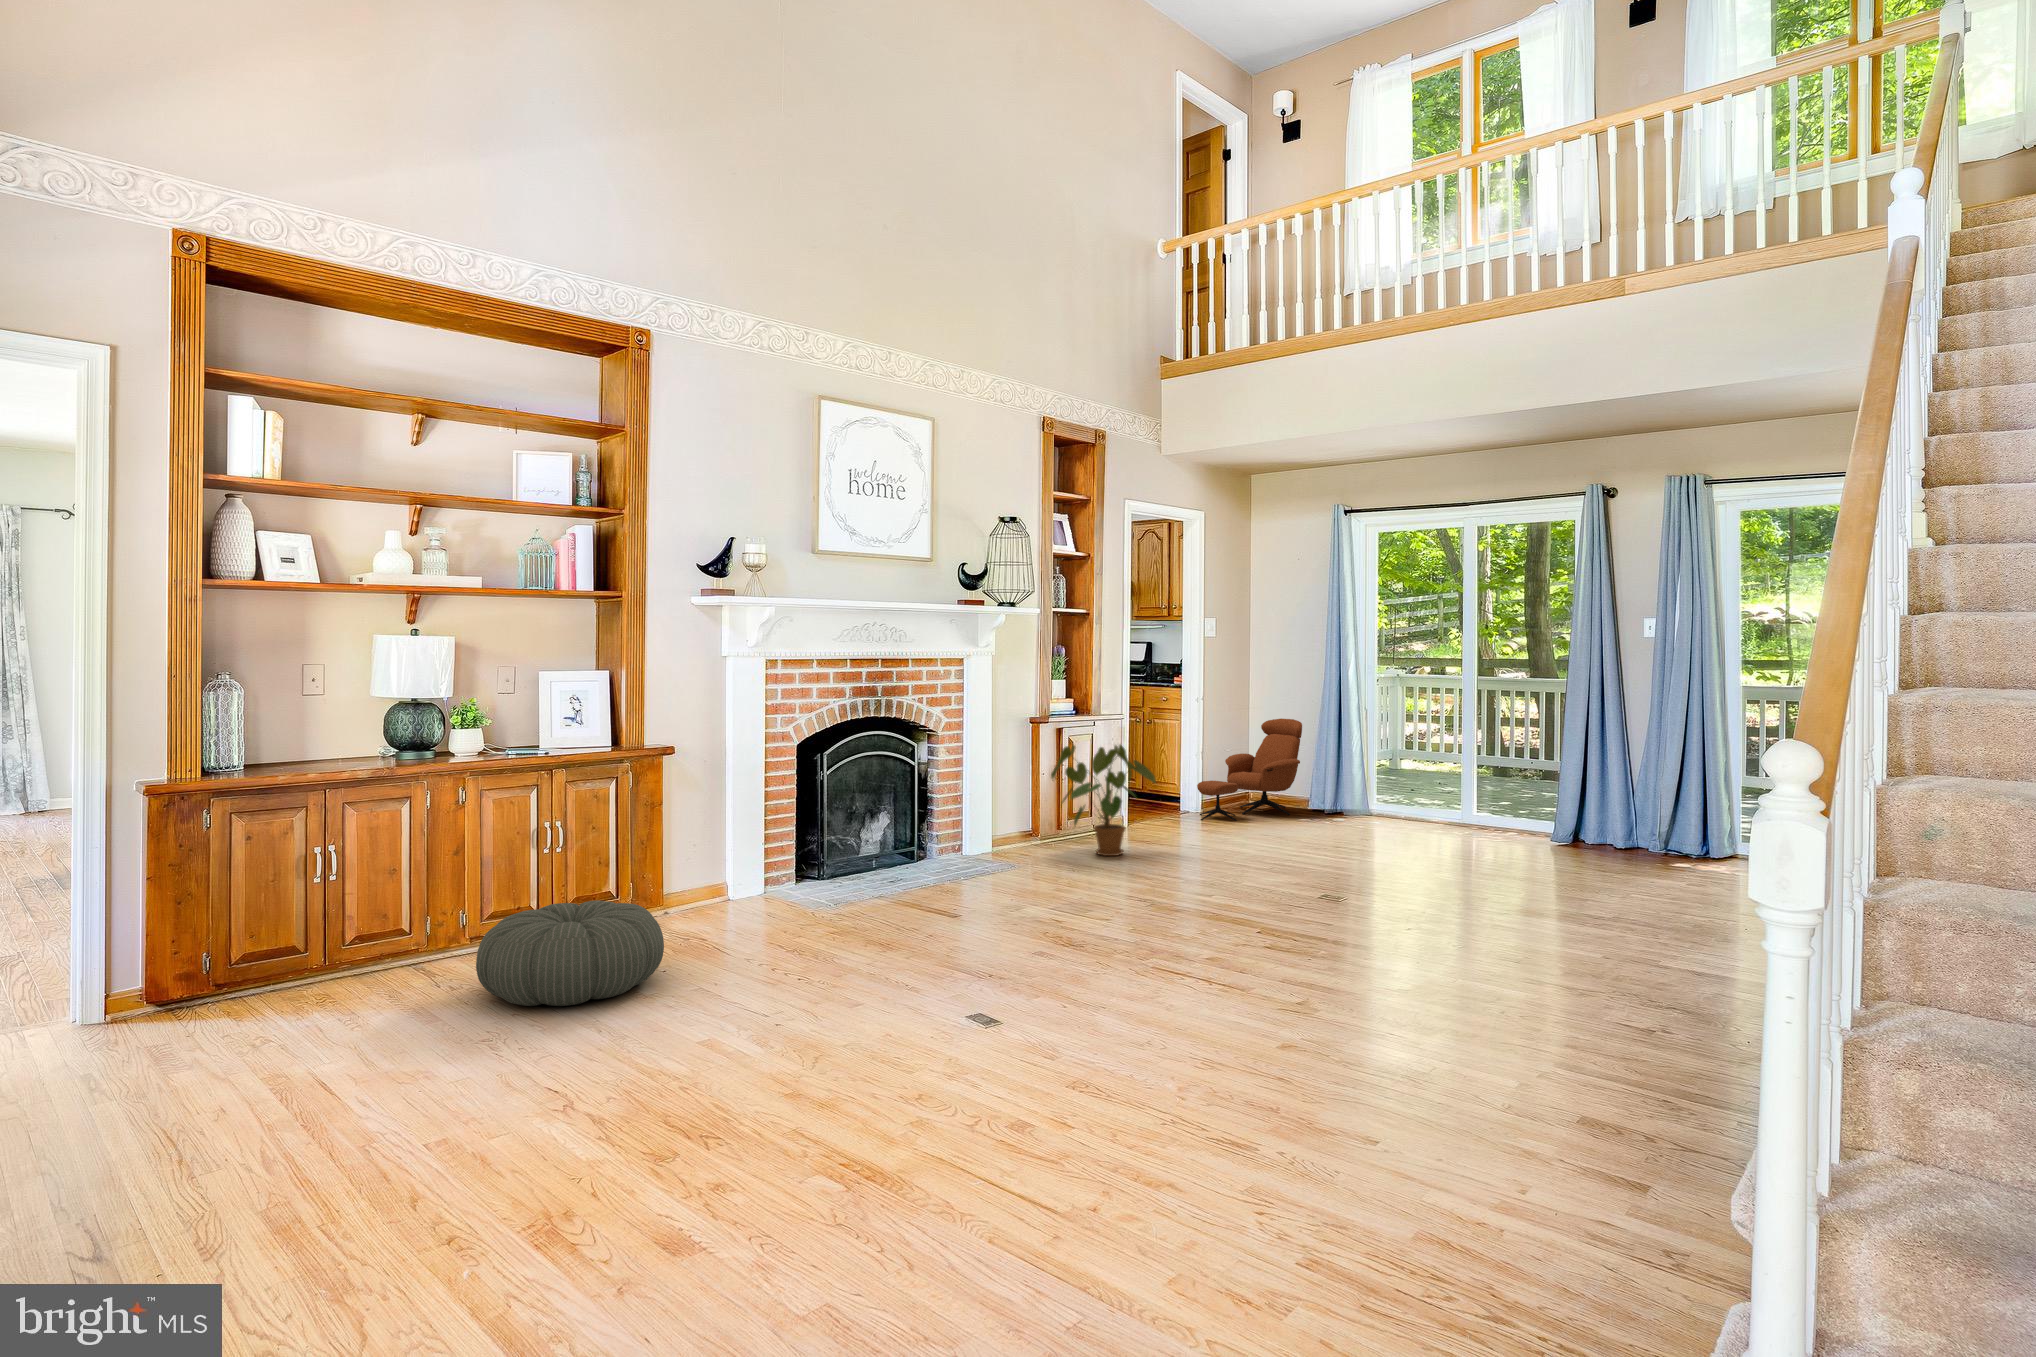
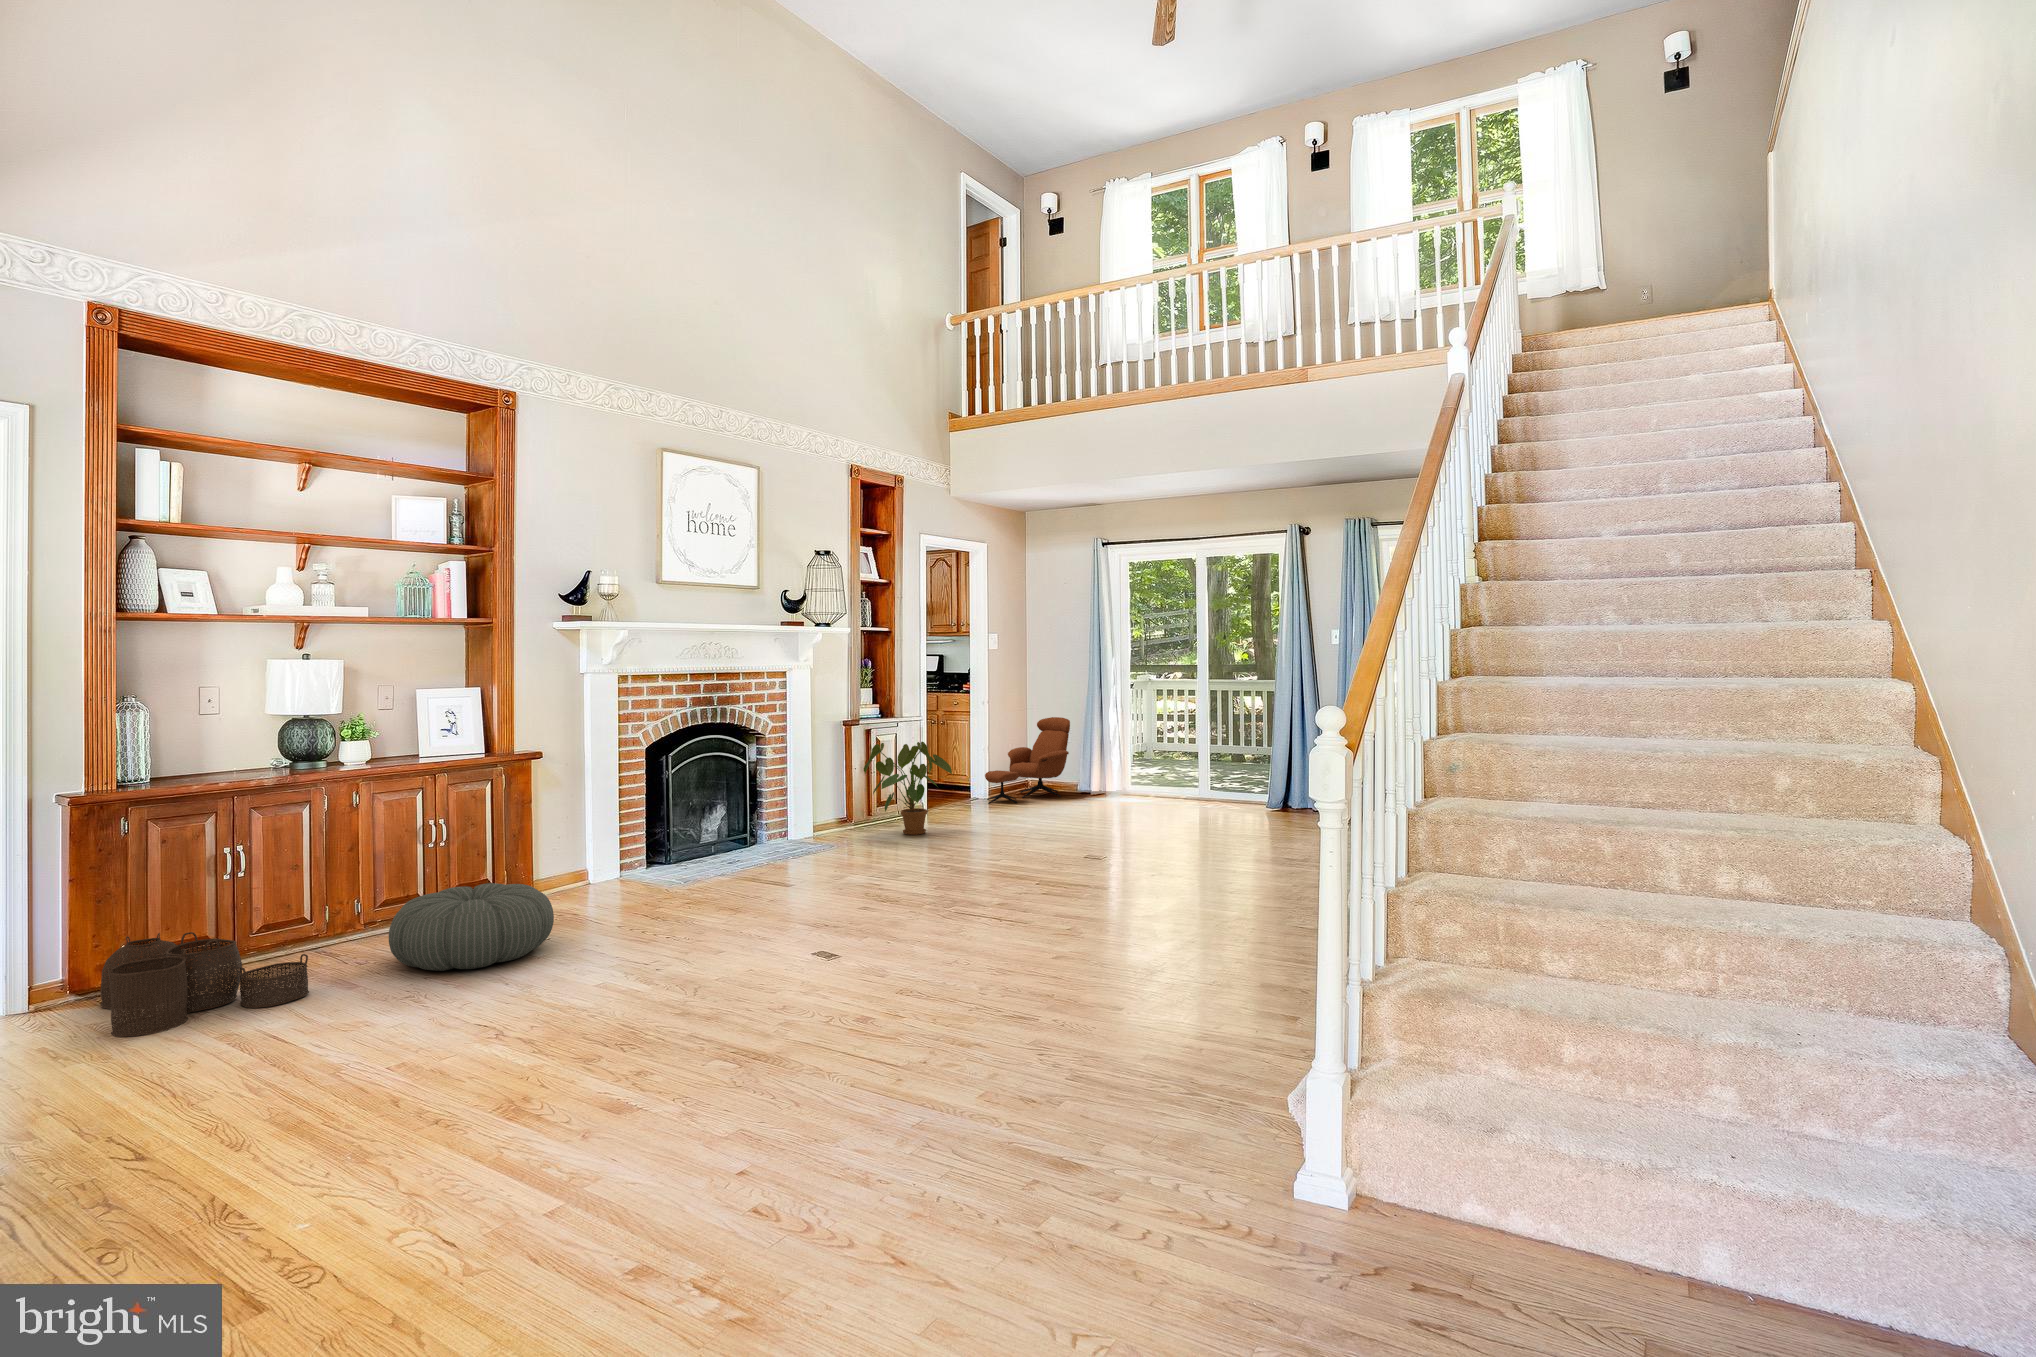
woven basket: none [152,943,380,1068] -> present [101,932,309,1037]

